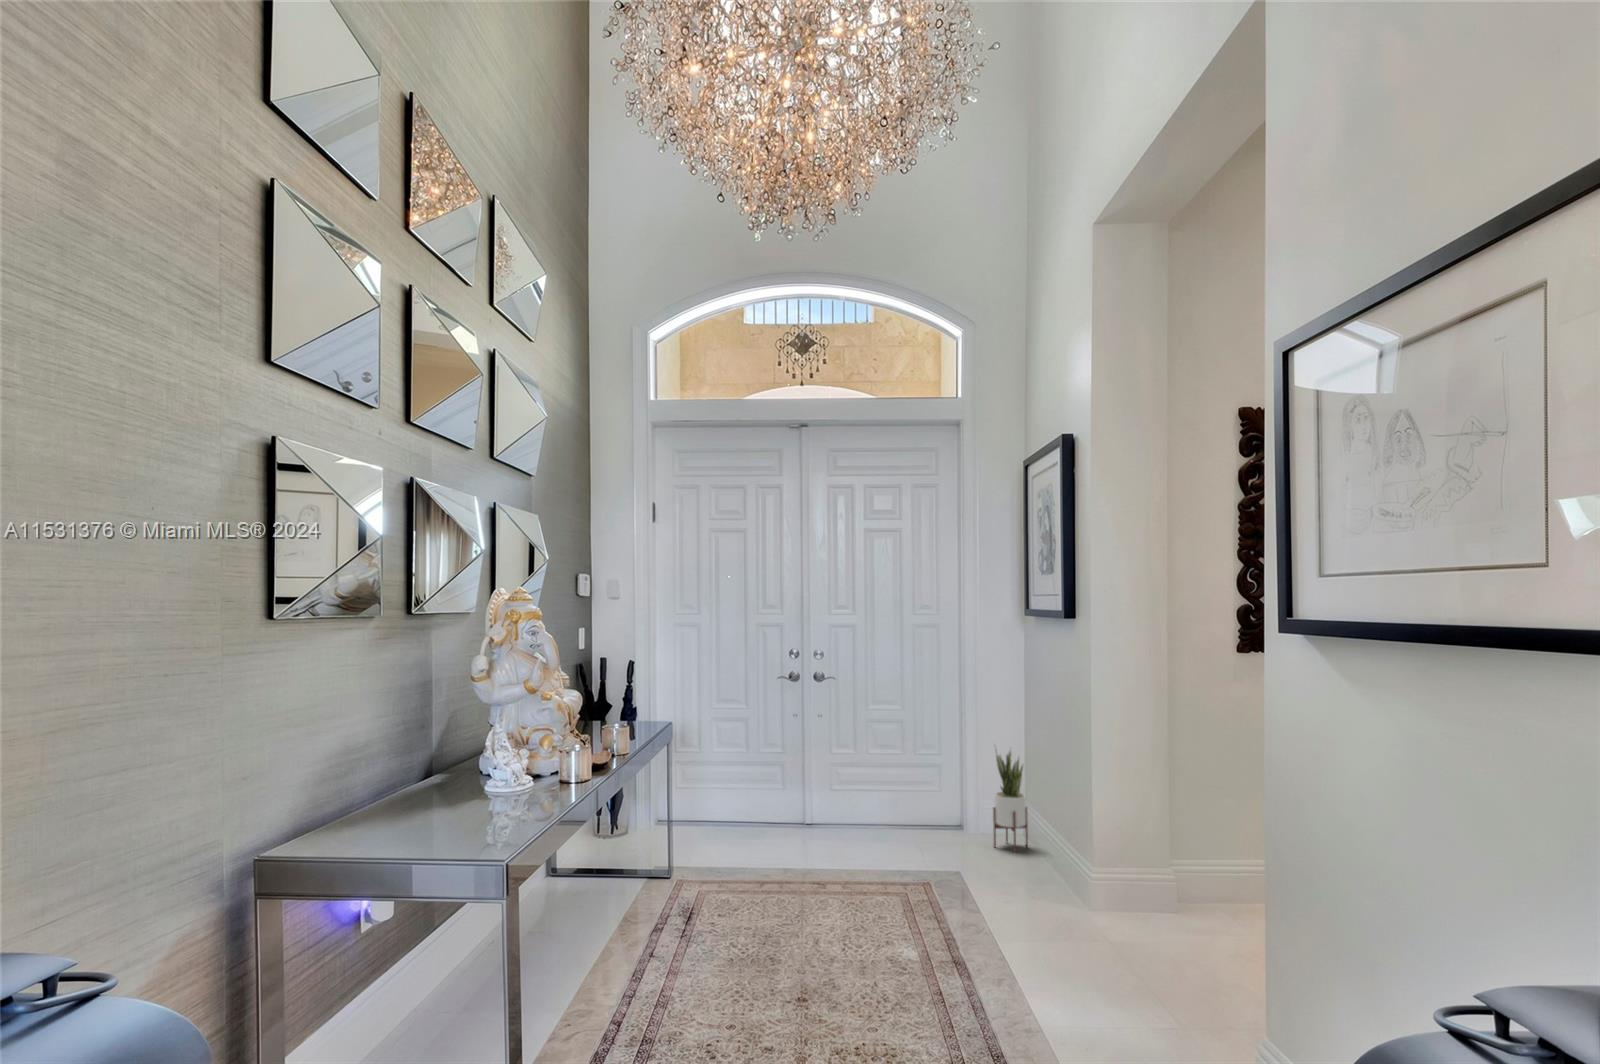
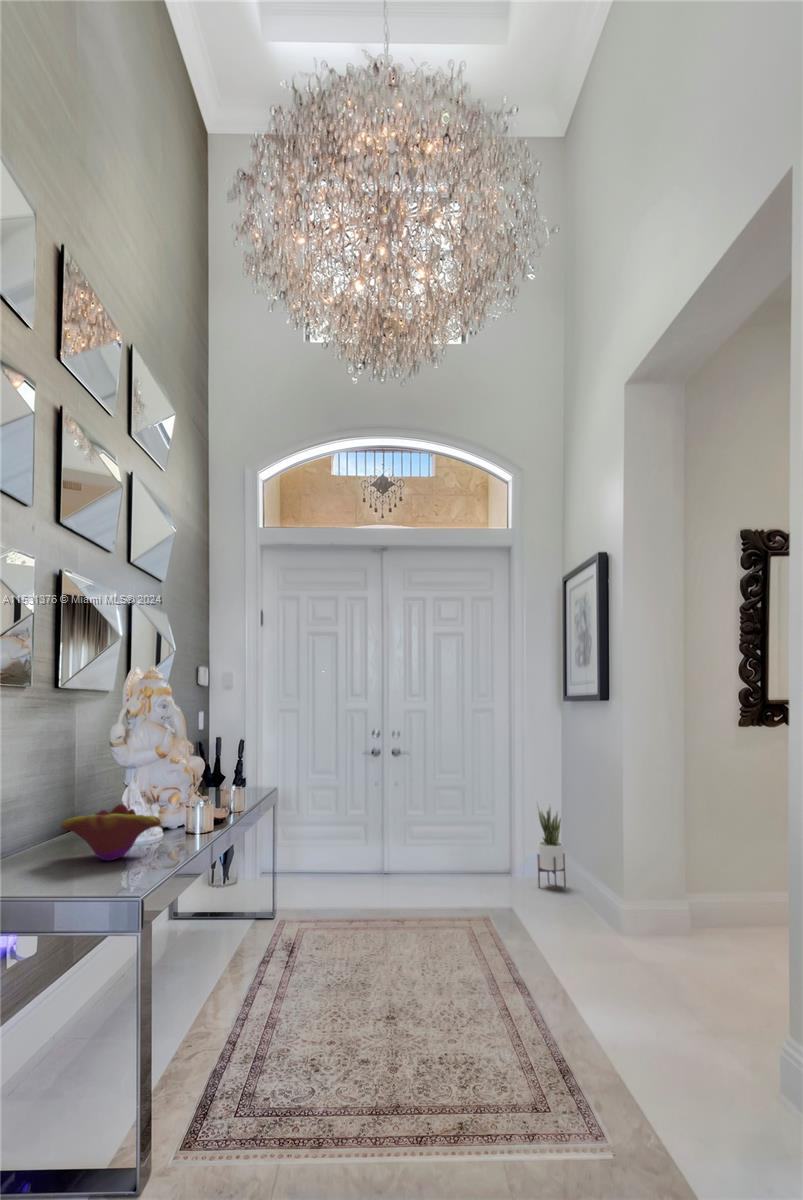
decorative bowl: none [416,751,531,817] -> present [61,804,161,861]

